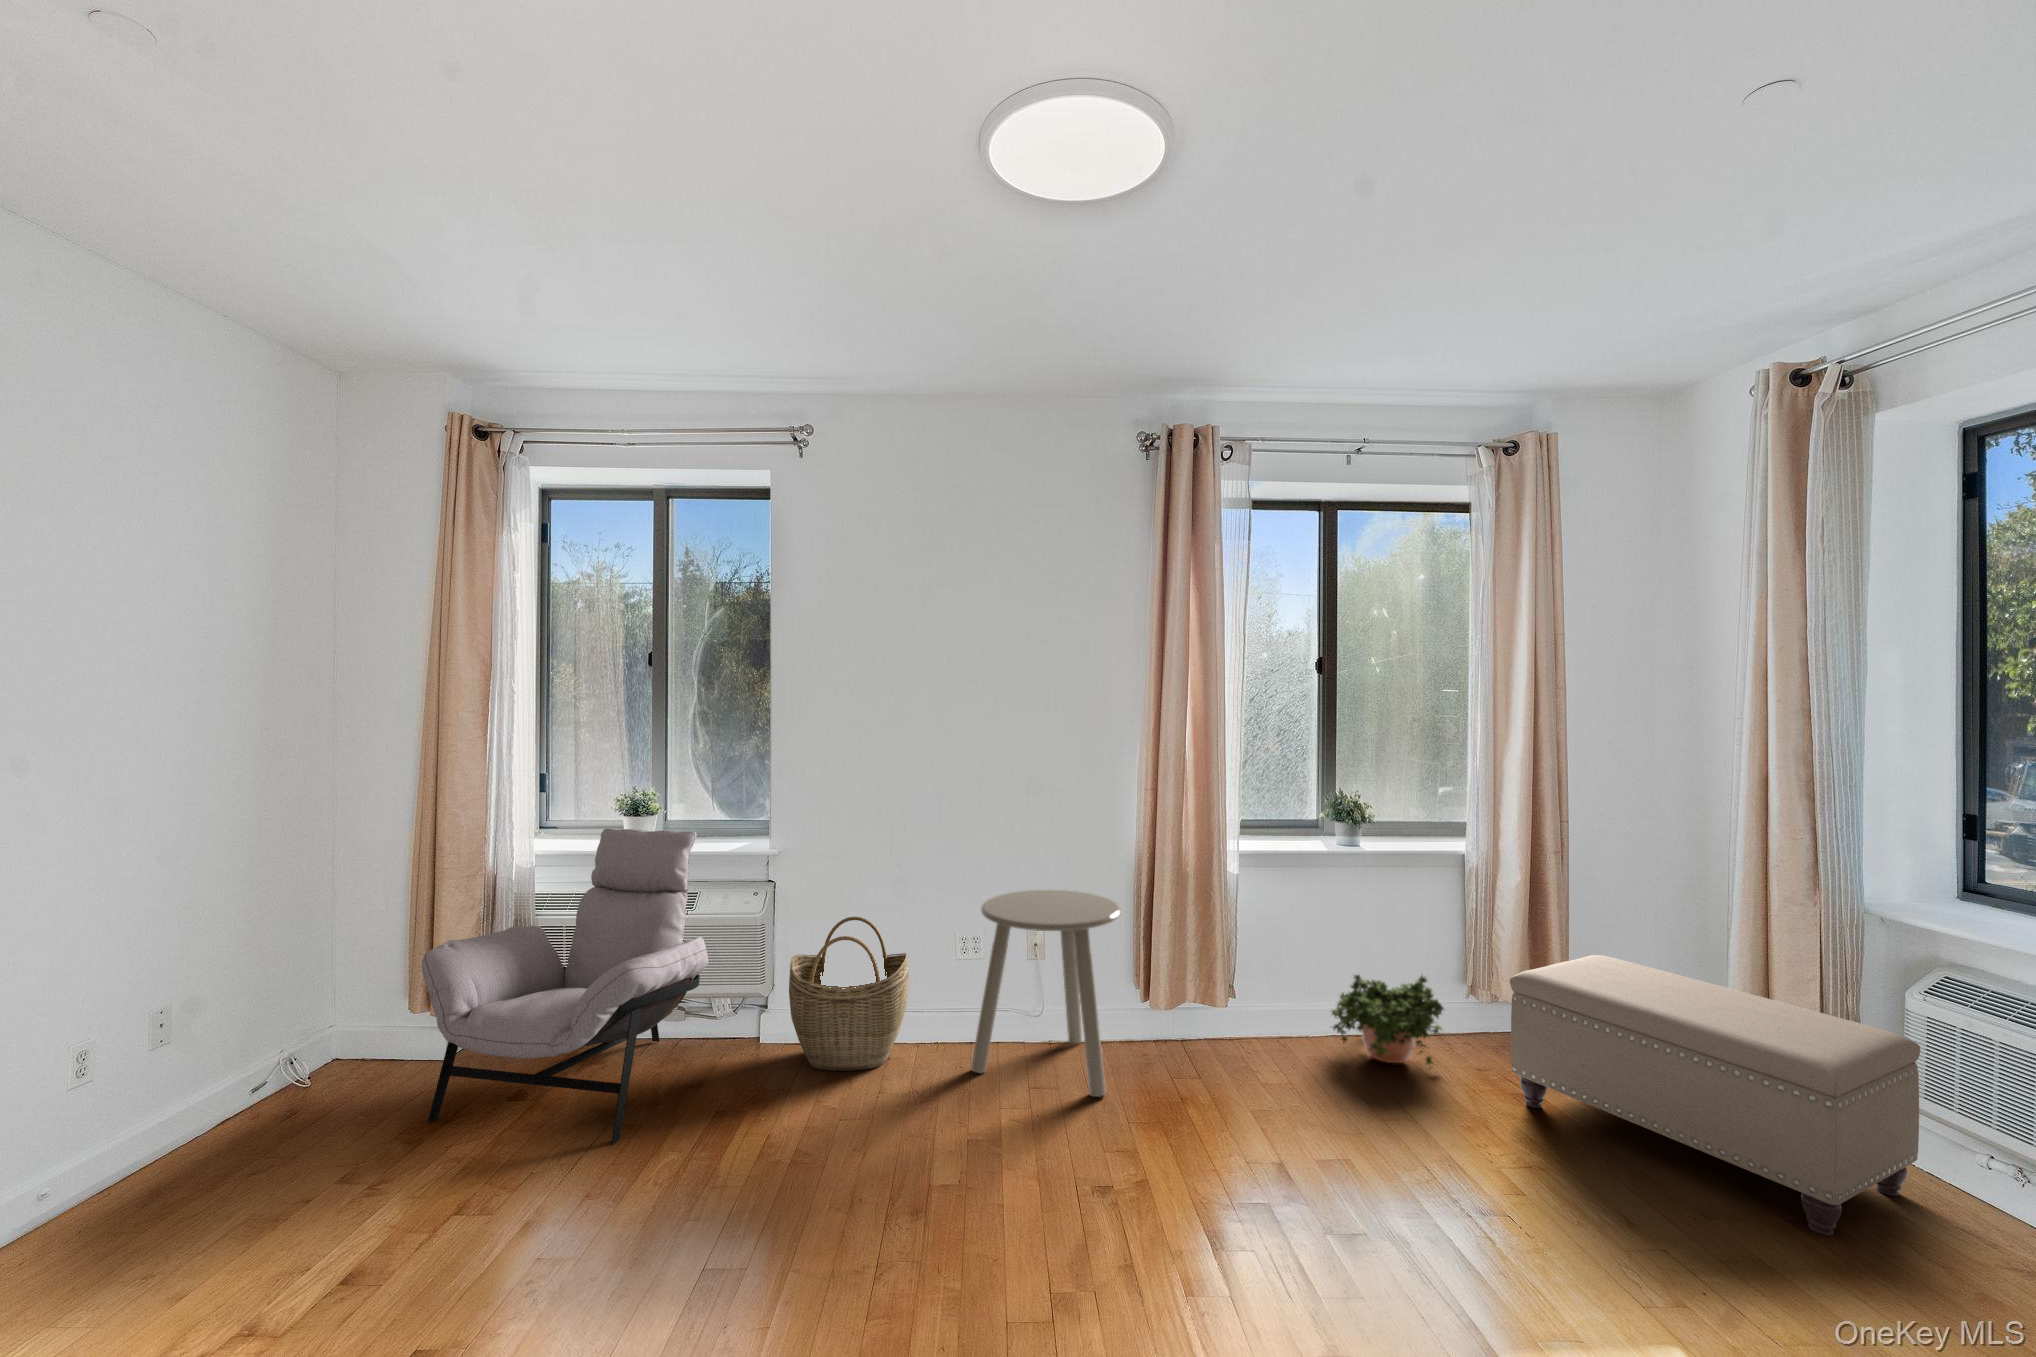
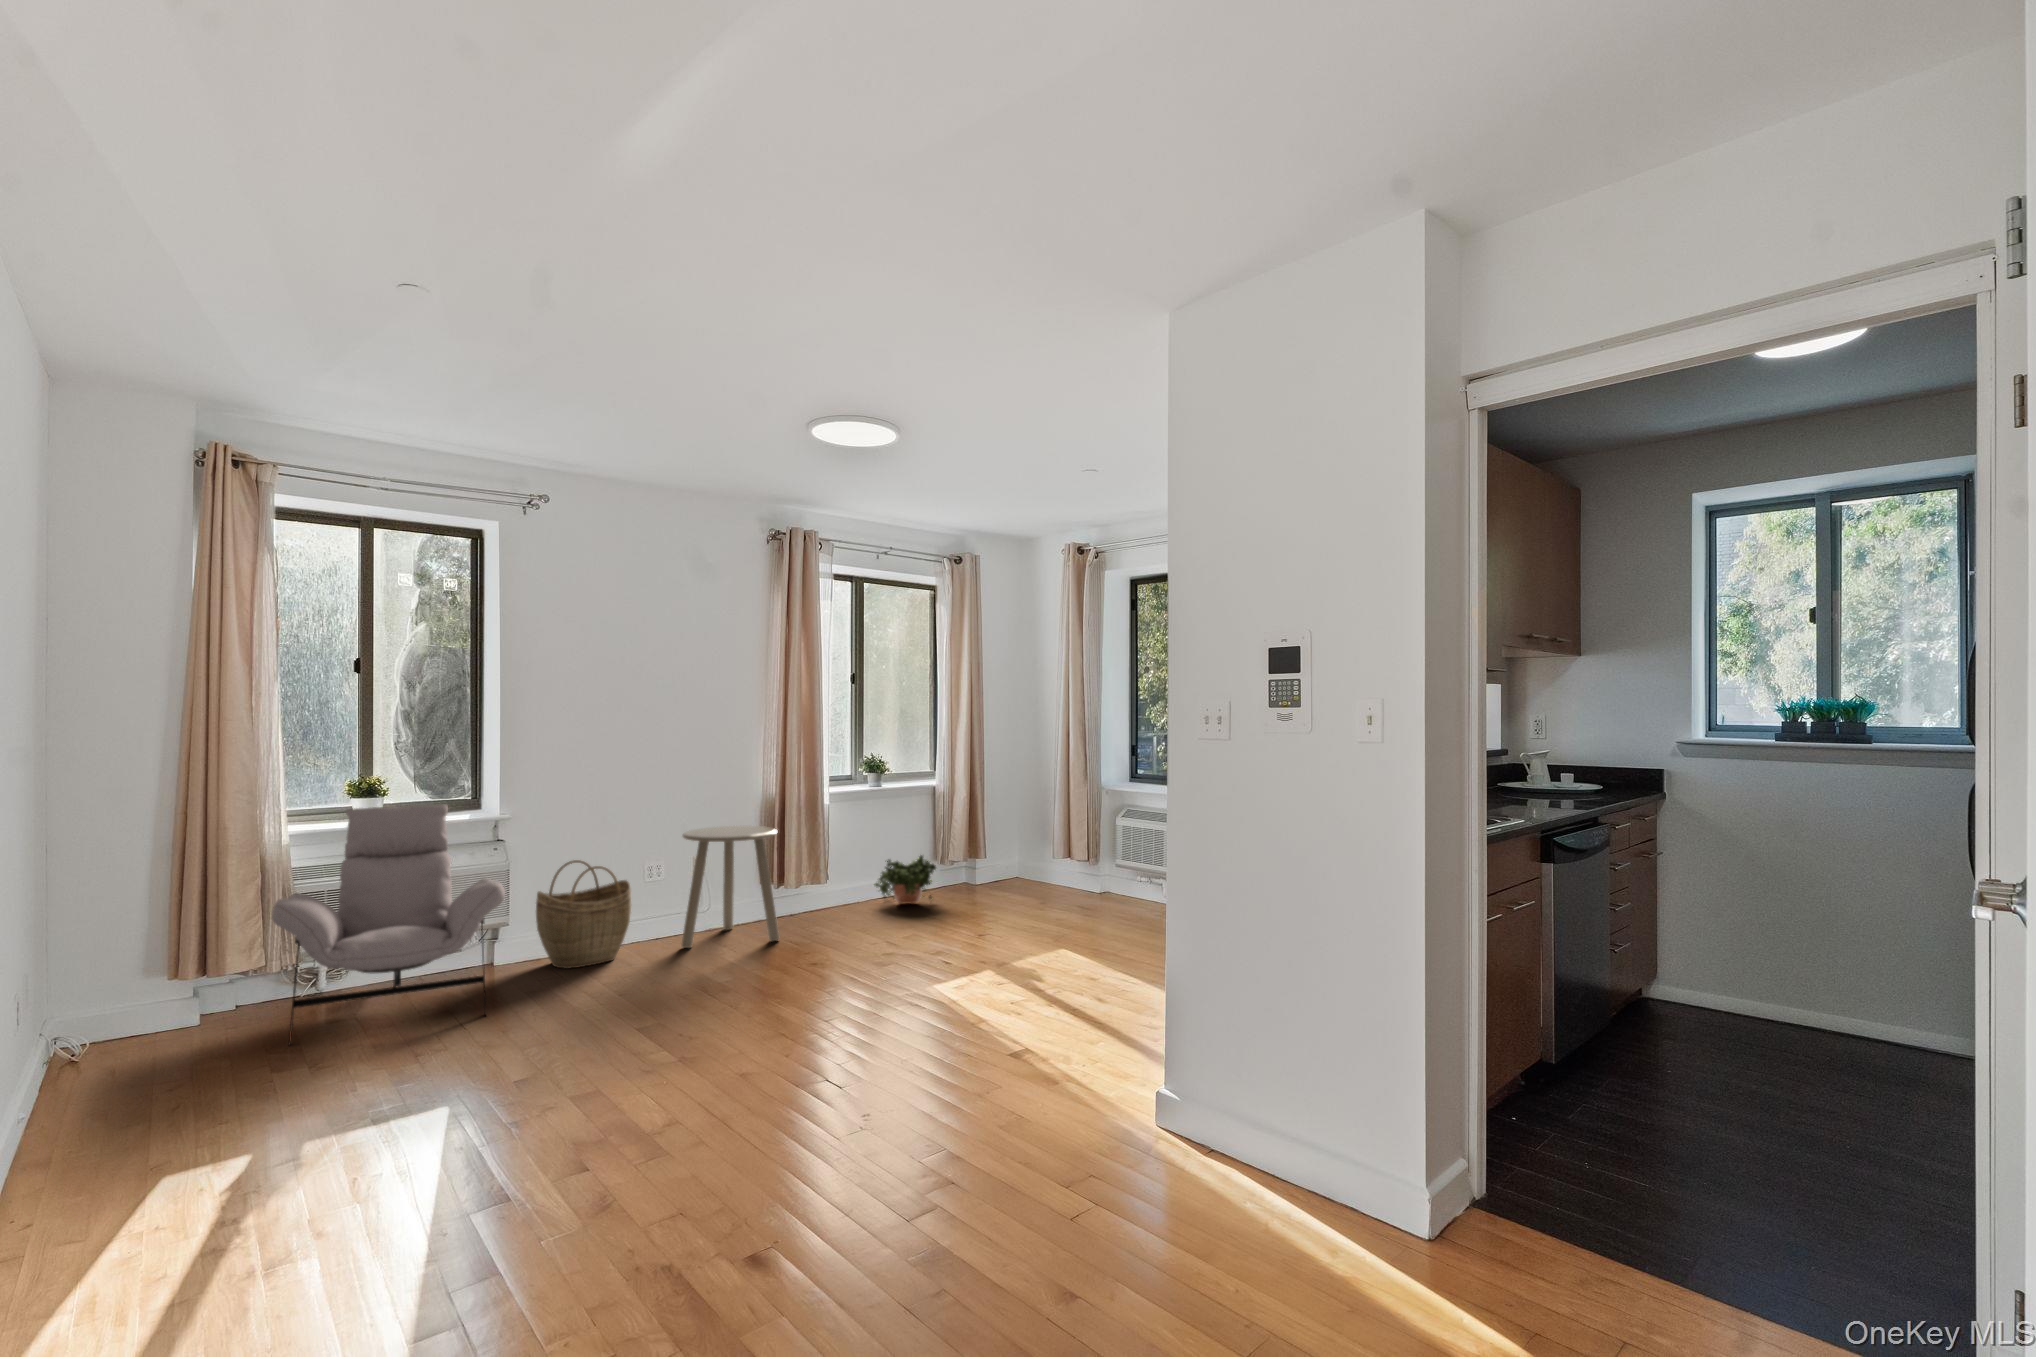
ottoman: present [1510,955,1920,1236] -> none [973,828,1123,913]

